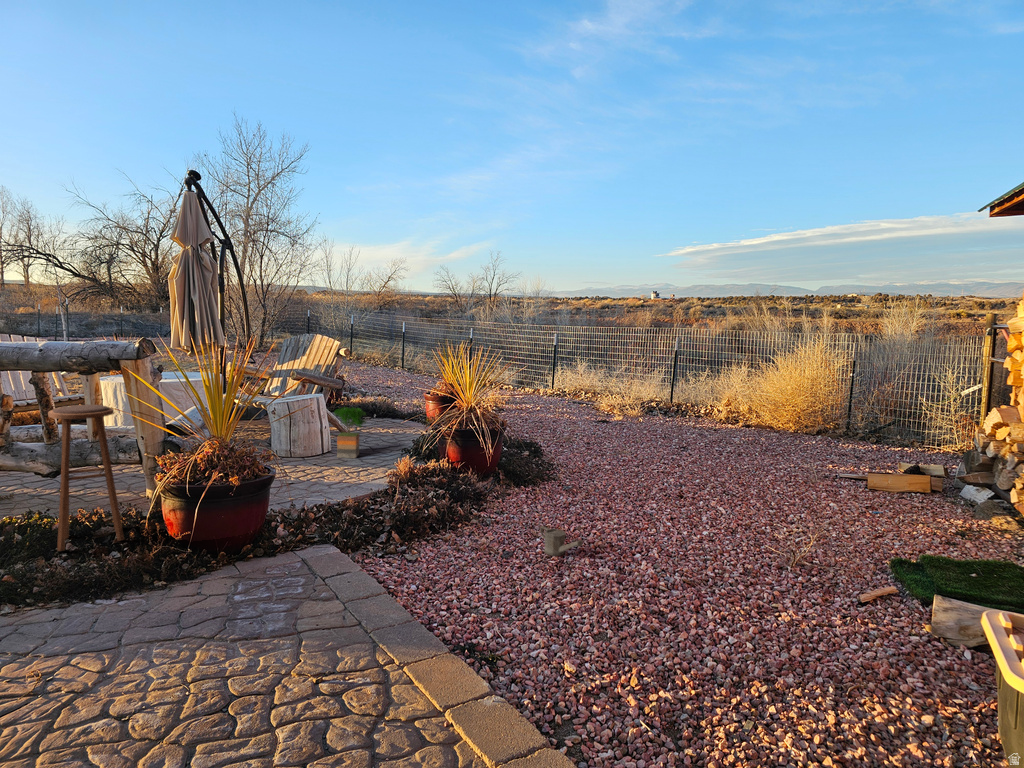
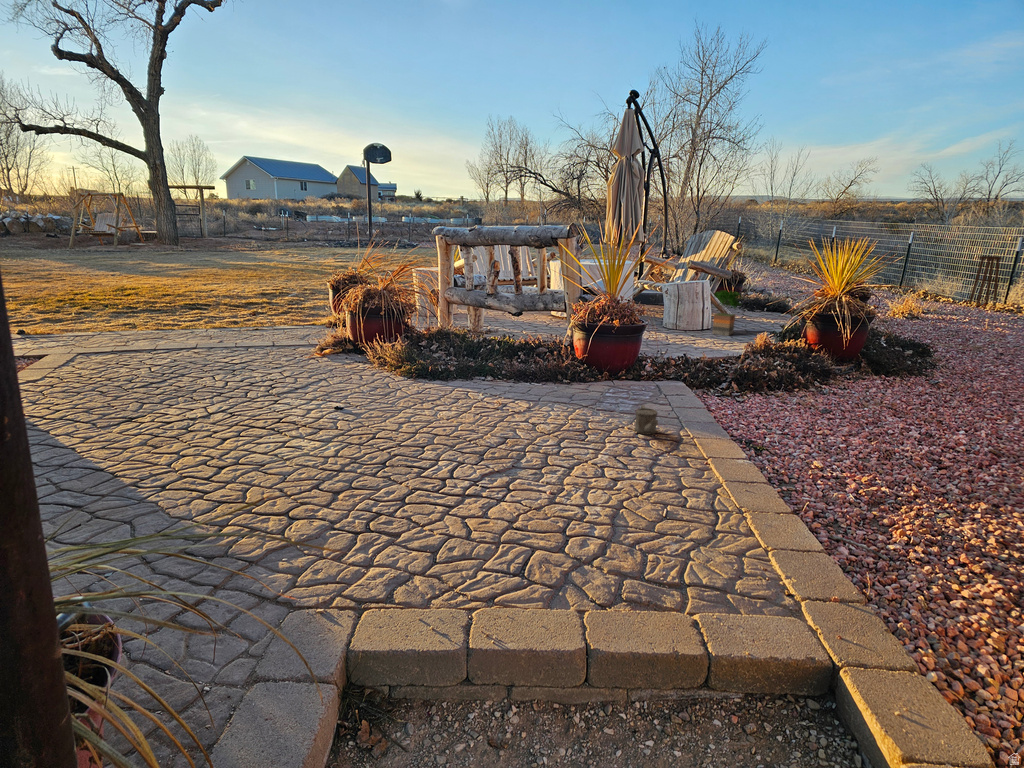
stool: present [48,405,124,551] -> present [969,256,1002,306]
watering can: present [540,526,583,556] -> present [634,405,658,435]

